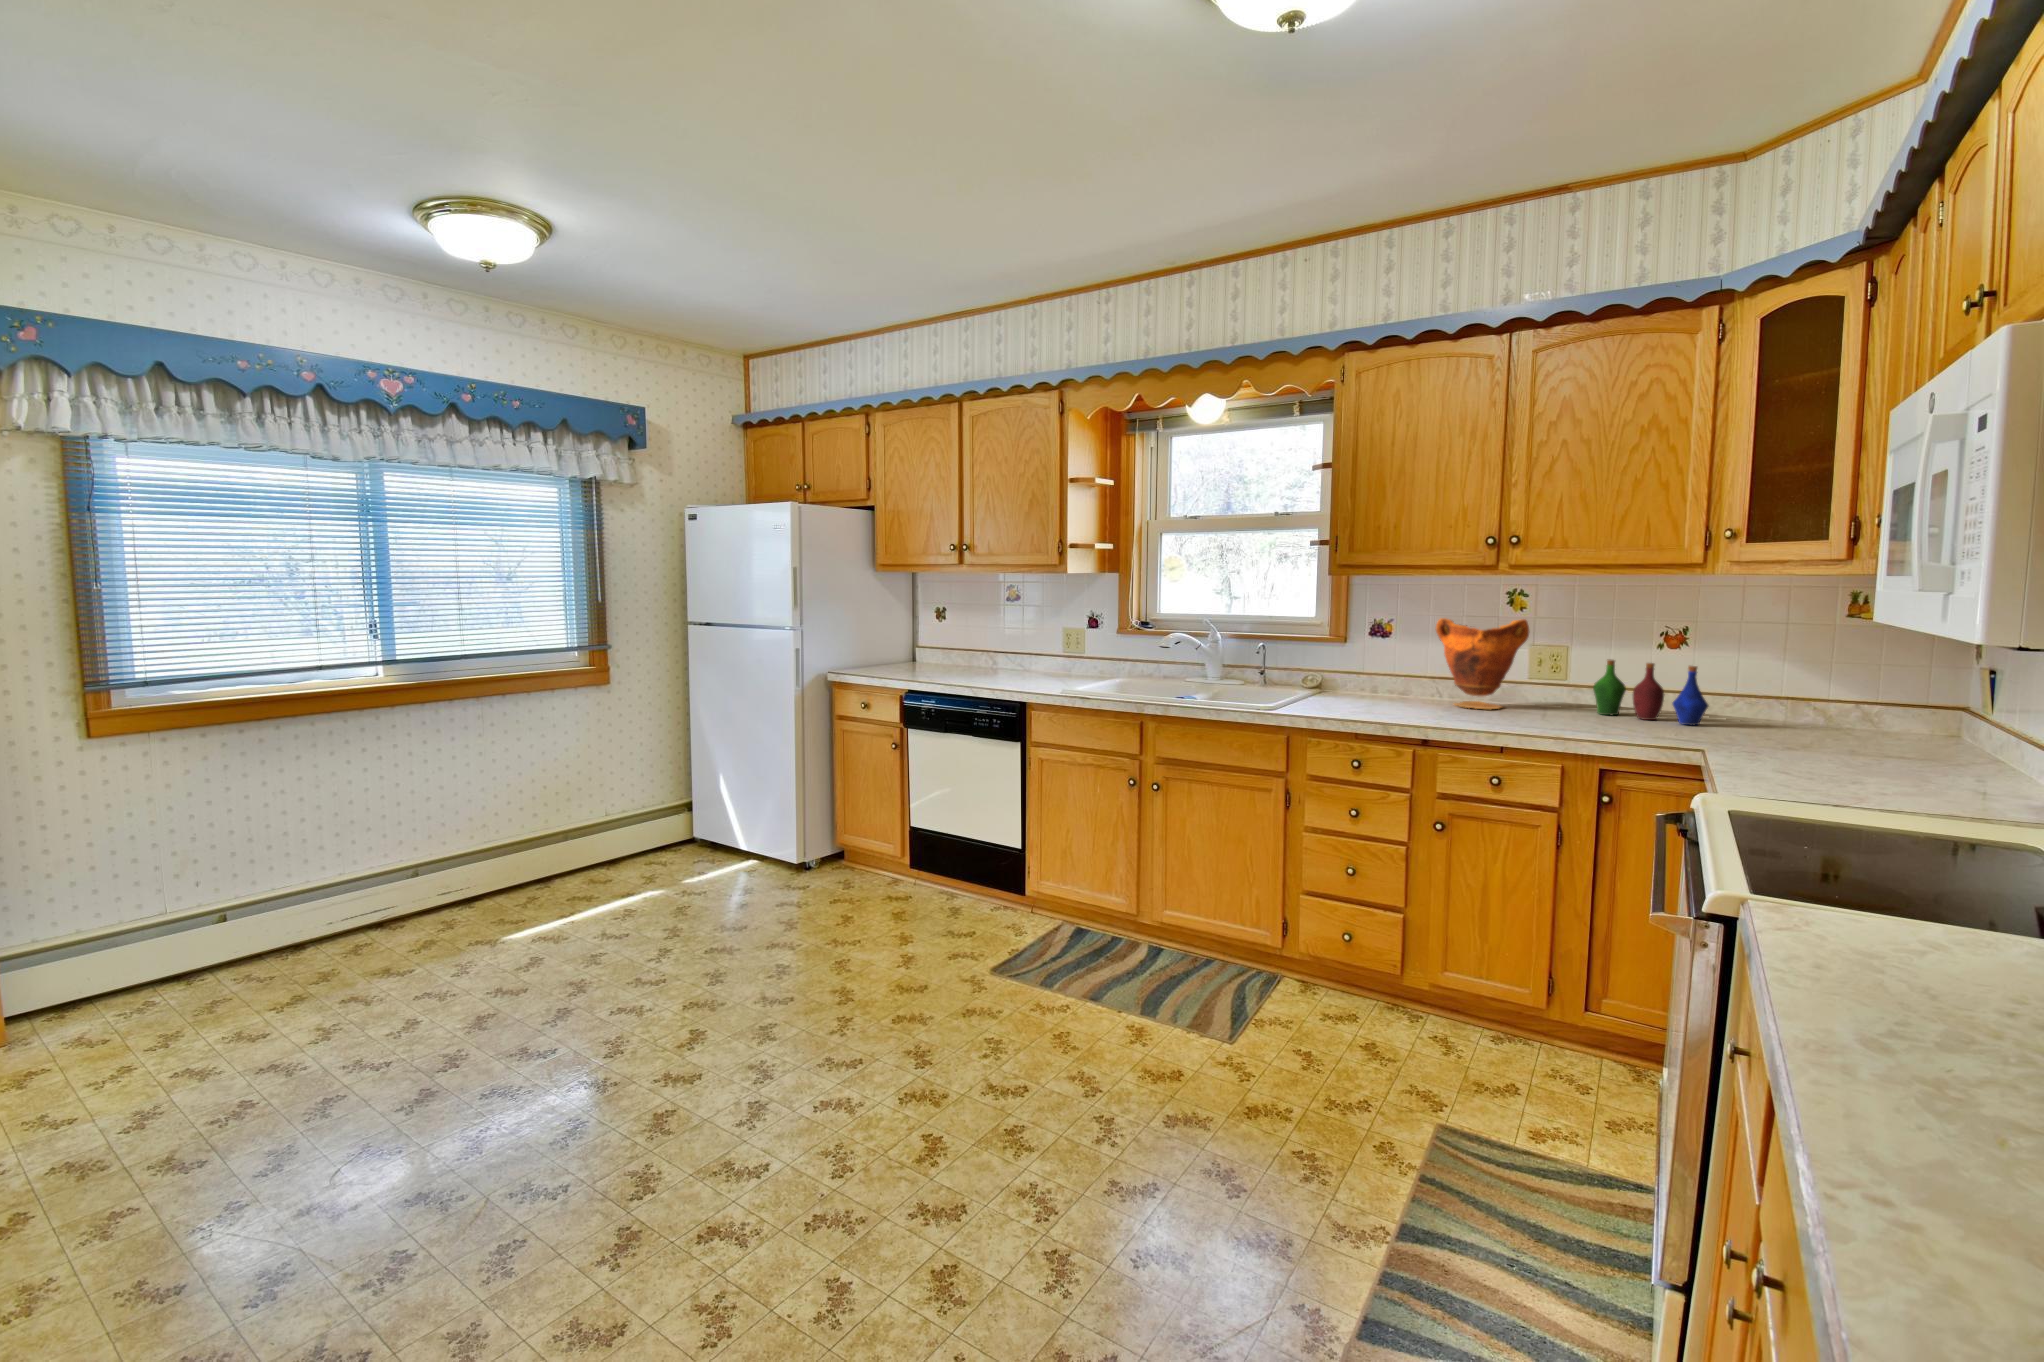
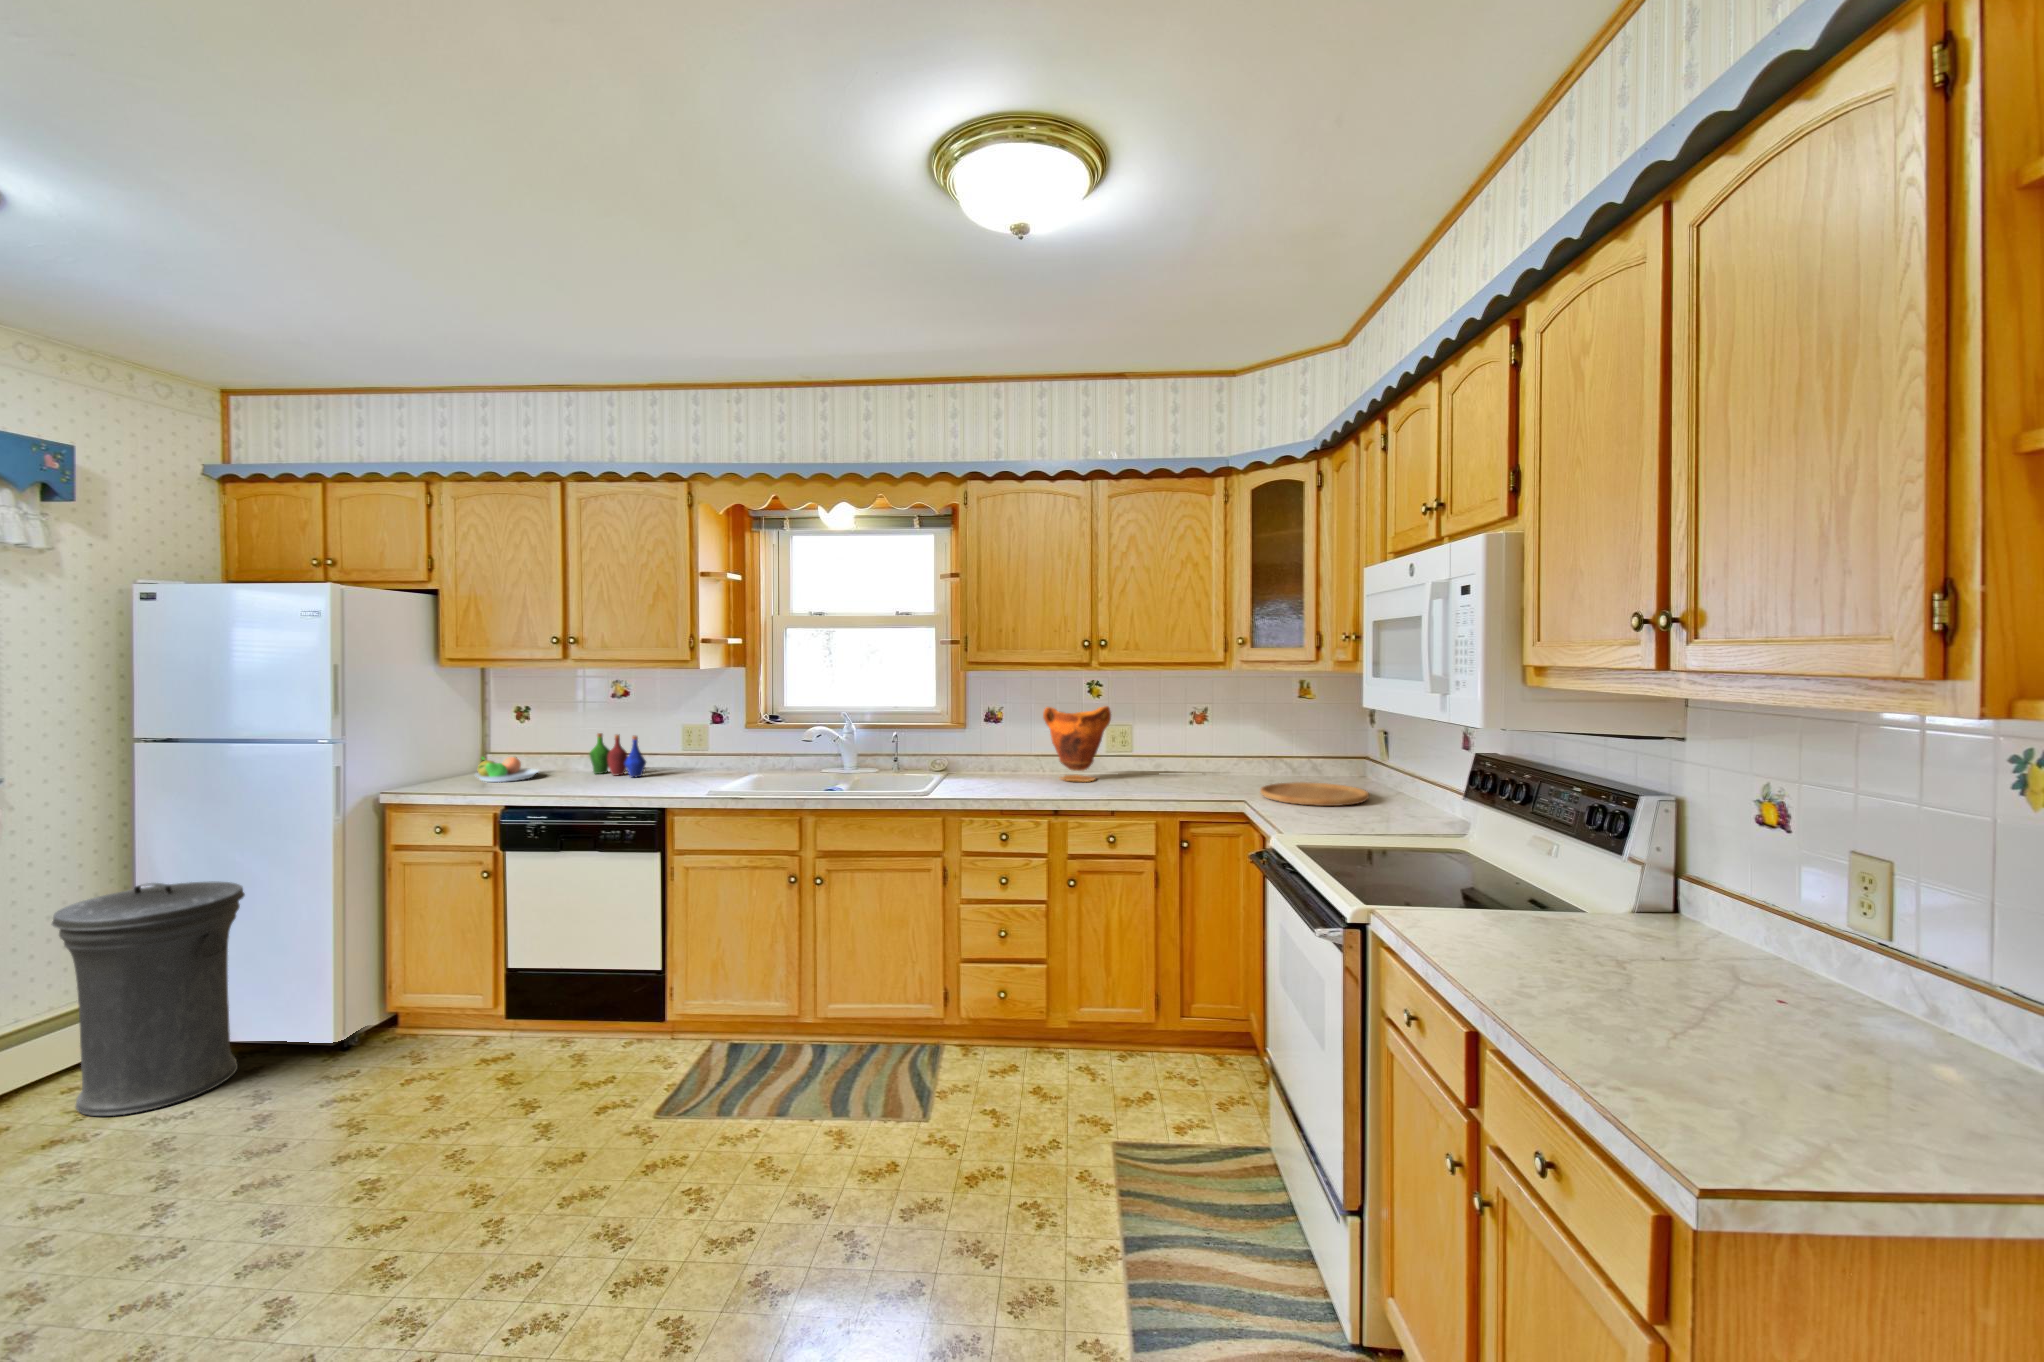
fruit bowl: none [900,648,951,671] -> present [475,757,538,782]
bottle: present [1593,660,1708,725] -> present [589,733,646,777]
trash can: none [632,726,742,887] -> present [52,881,245,1116]
cutting board: none [1729,730,1925,765] -> present [1261,782,1369,806]

